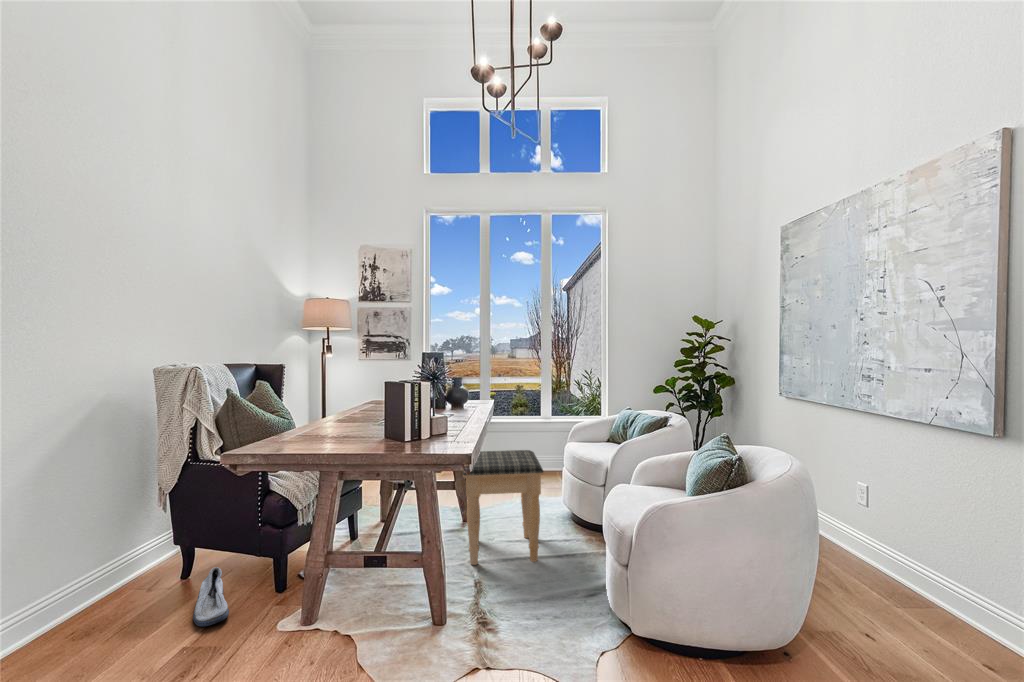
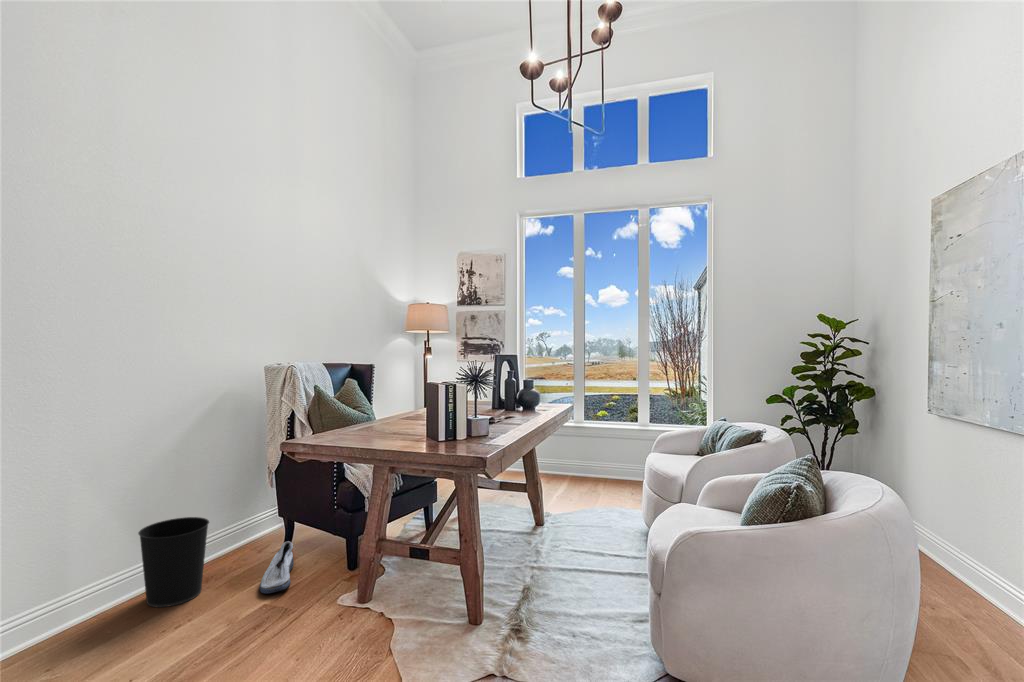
footstool: present [463,450,544,565] -> none [518,452,605,576]
wastebasket: none [41,554,129,662] -> present [138,517,209,607]

